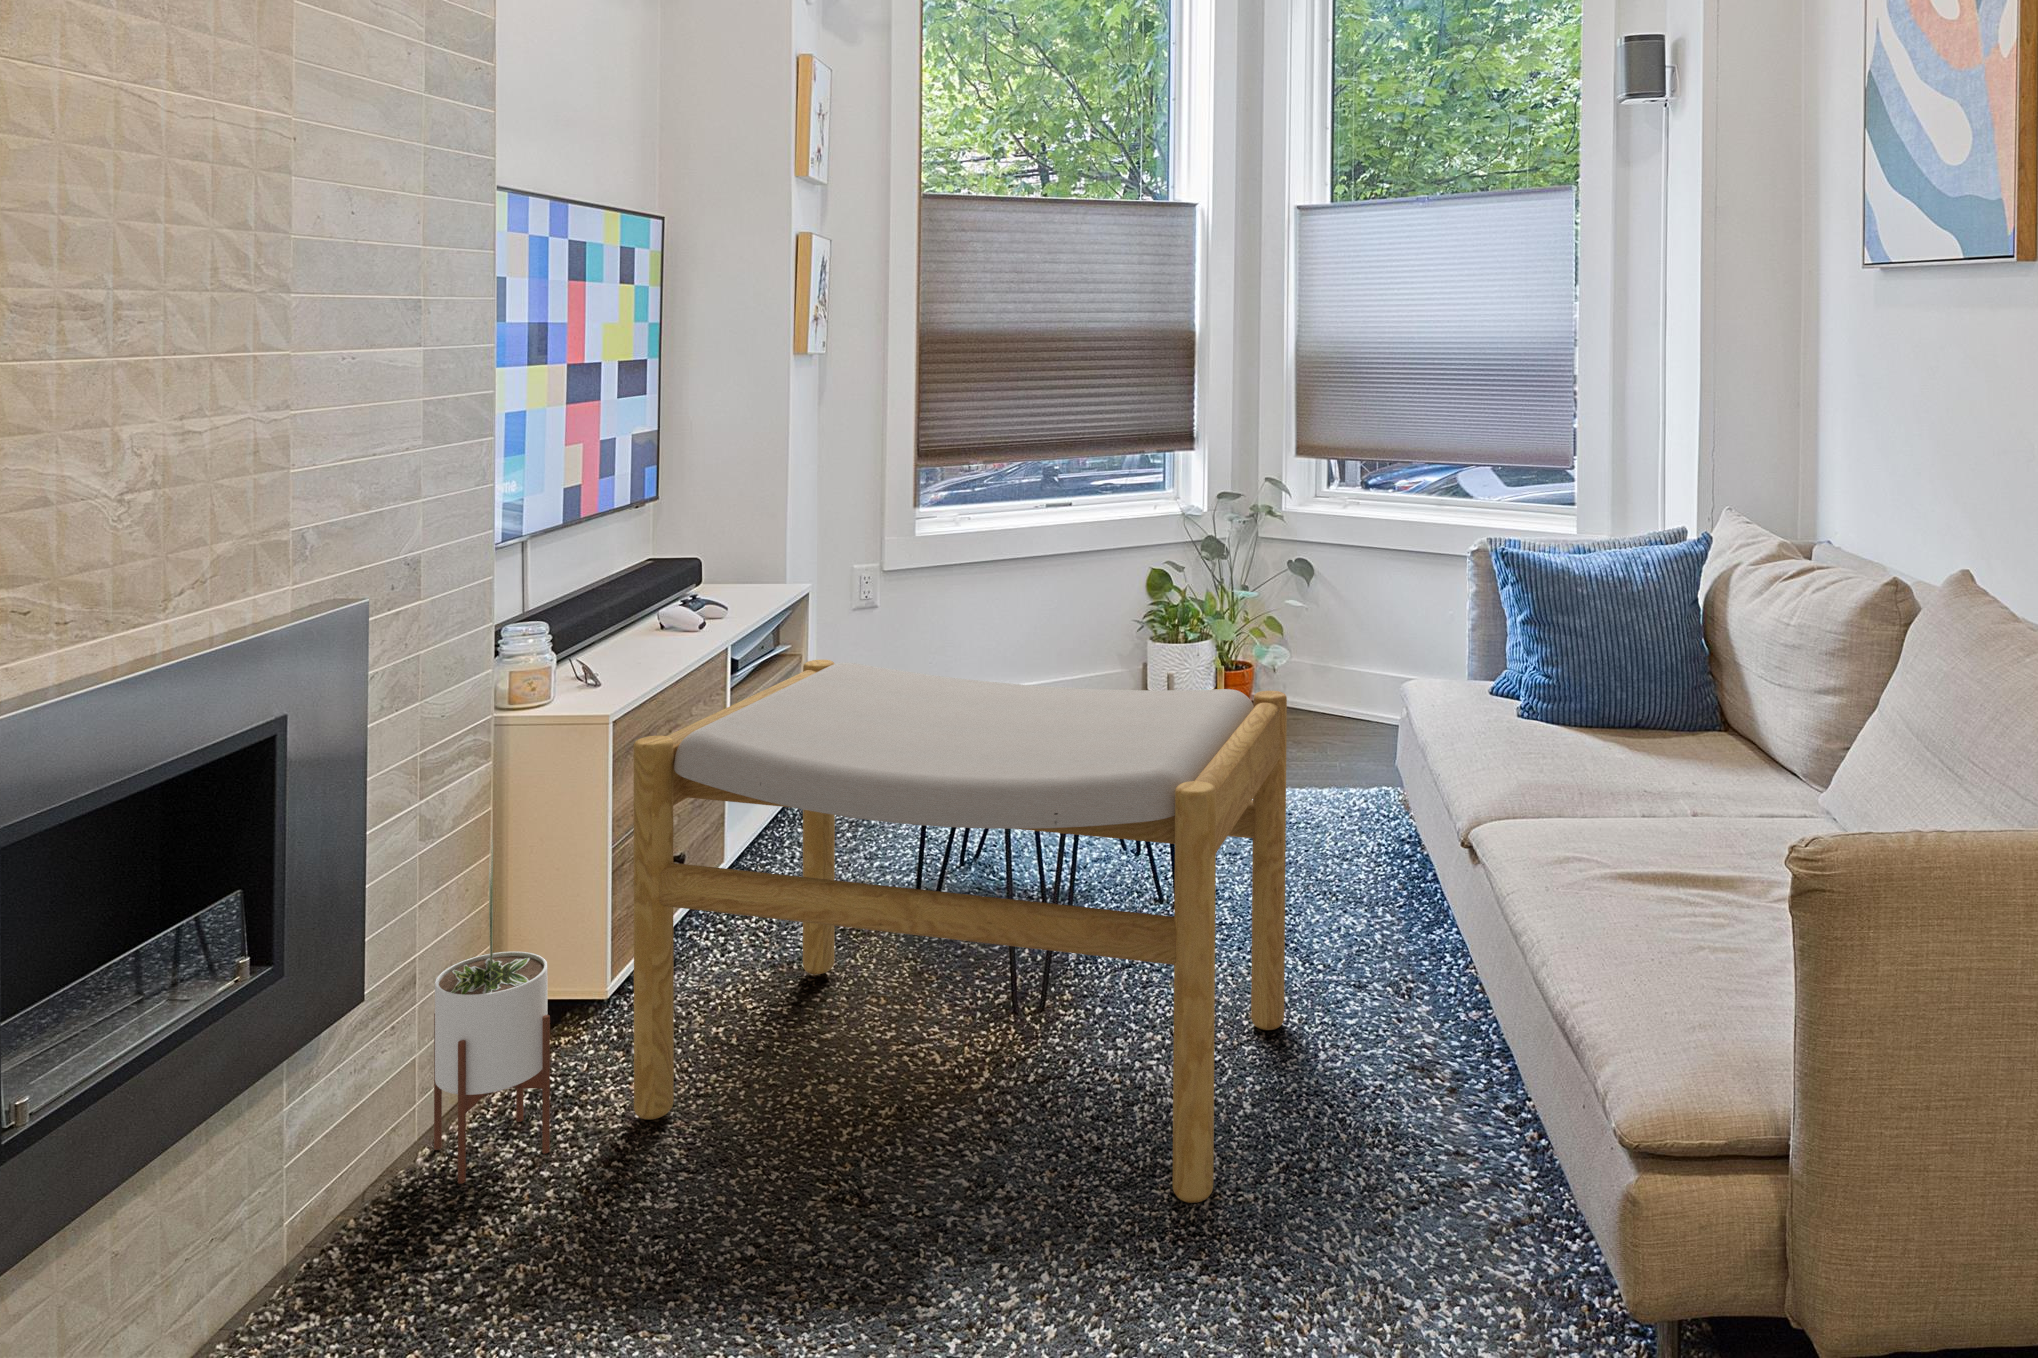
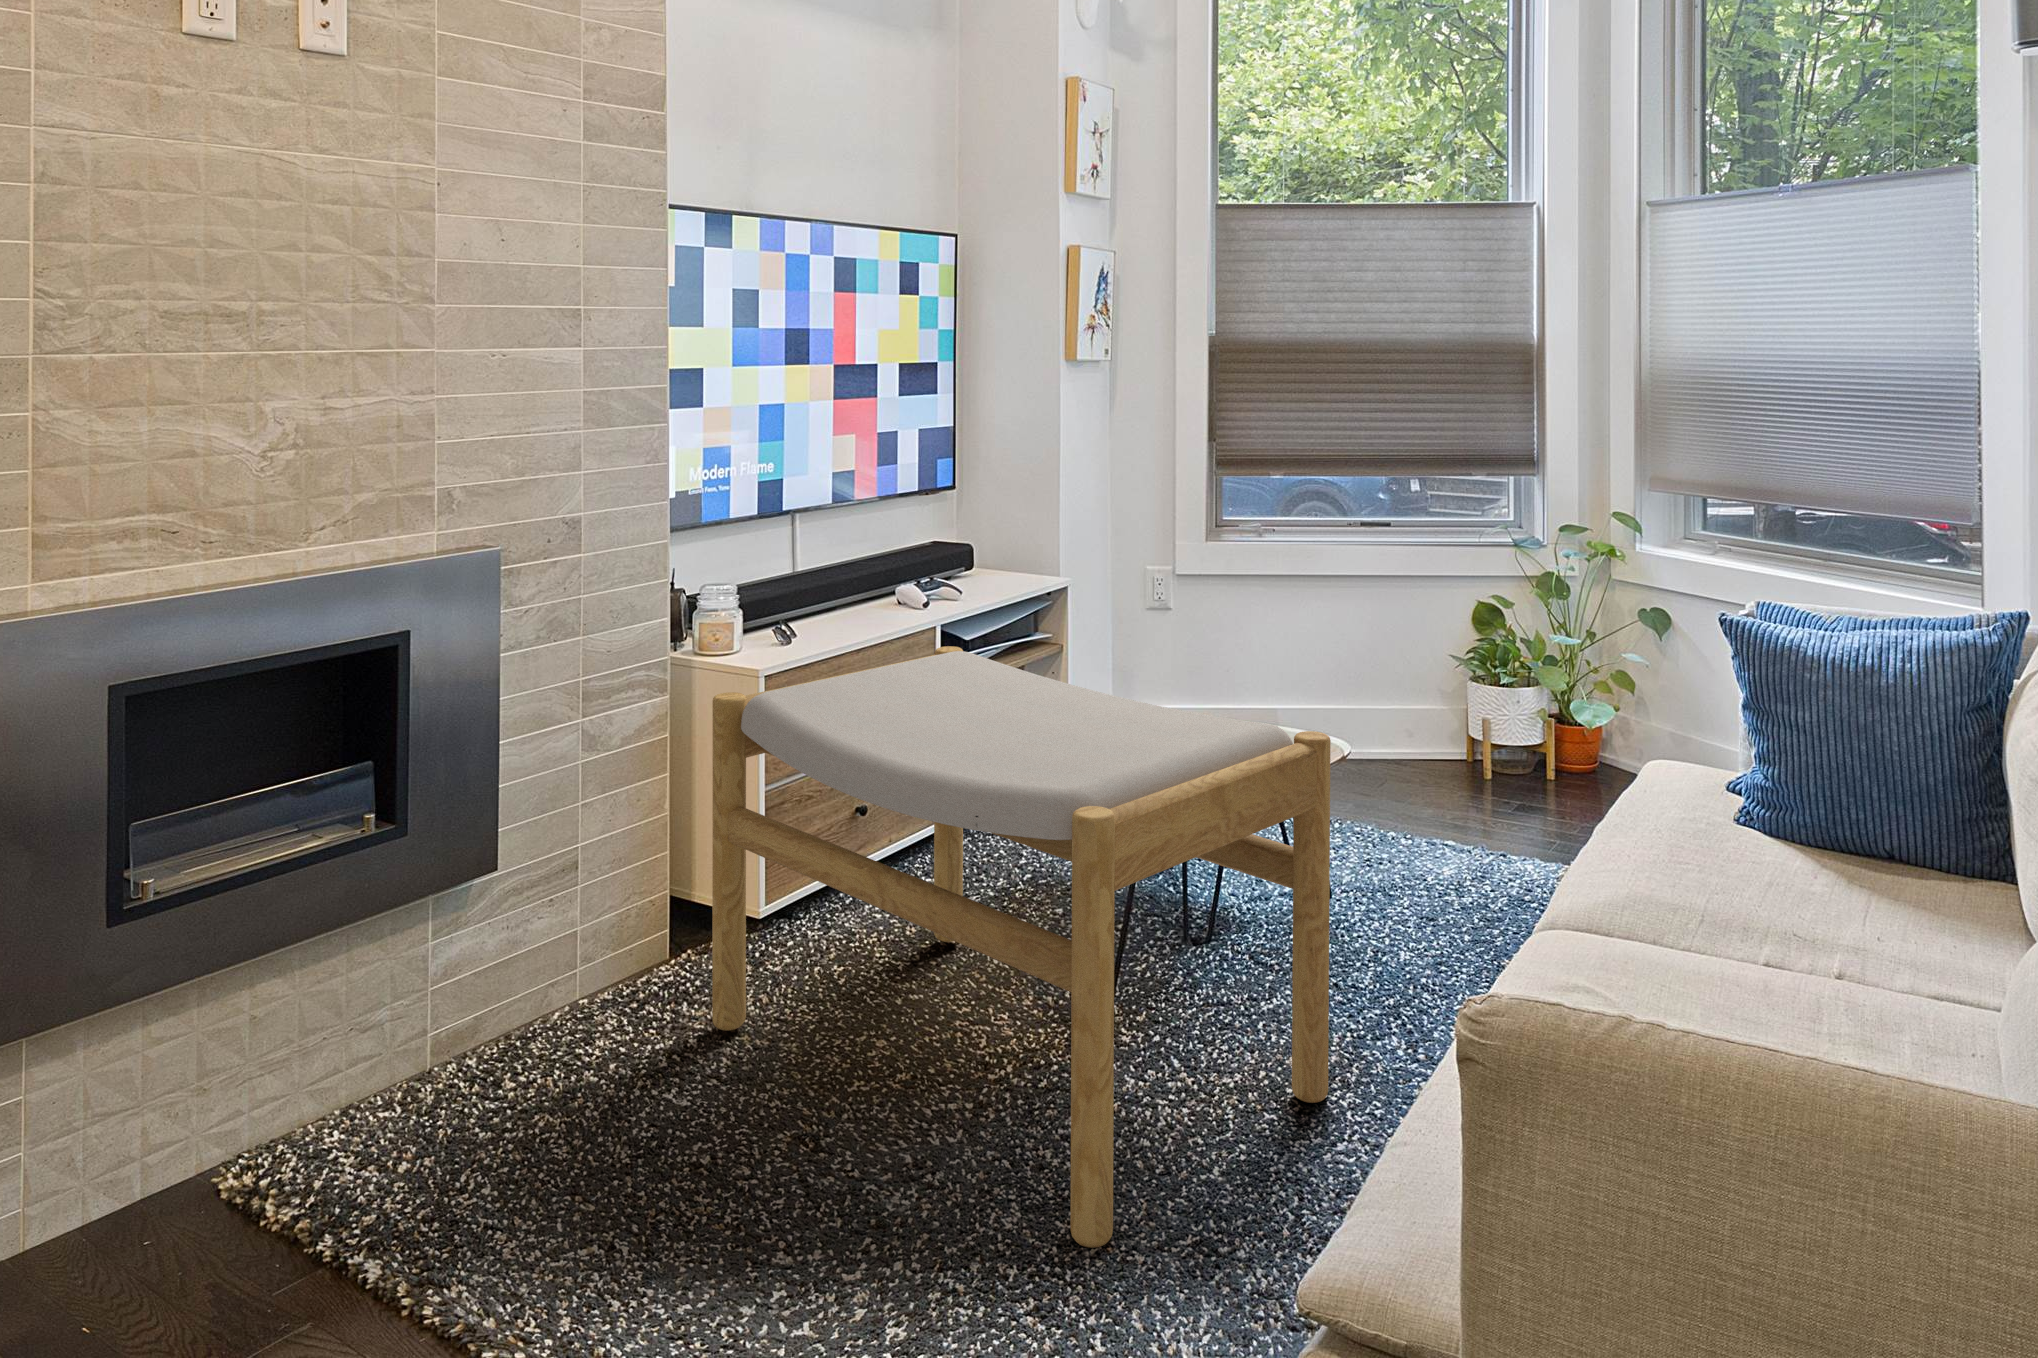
potted plant: present [434,835,550,1184] -> none [561,734,650,1042]

